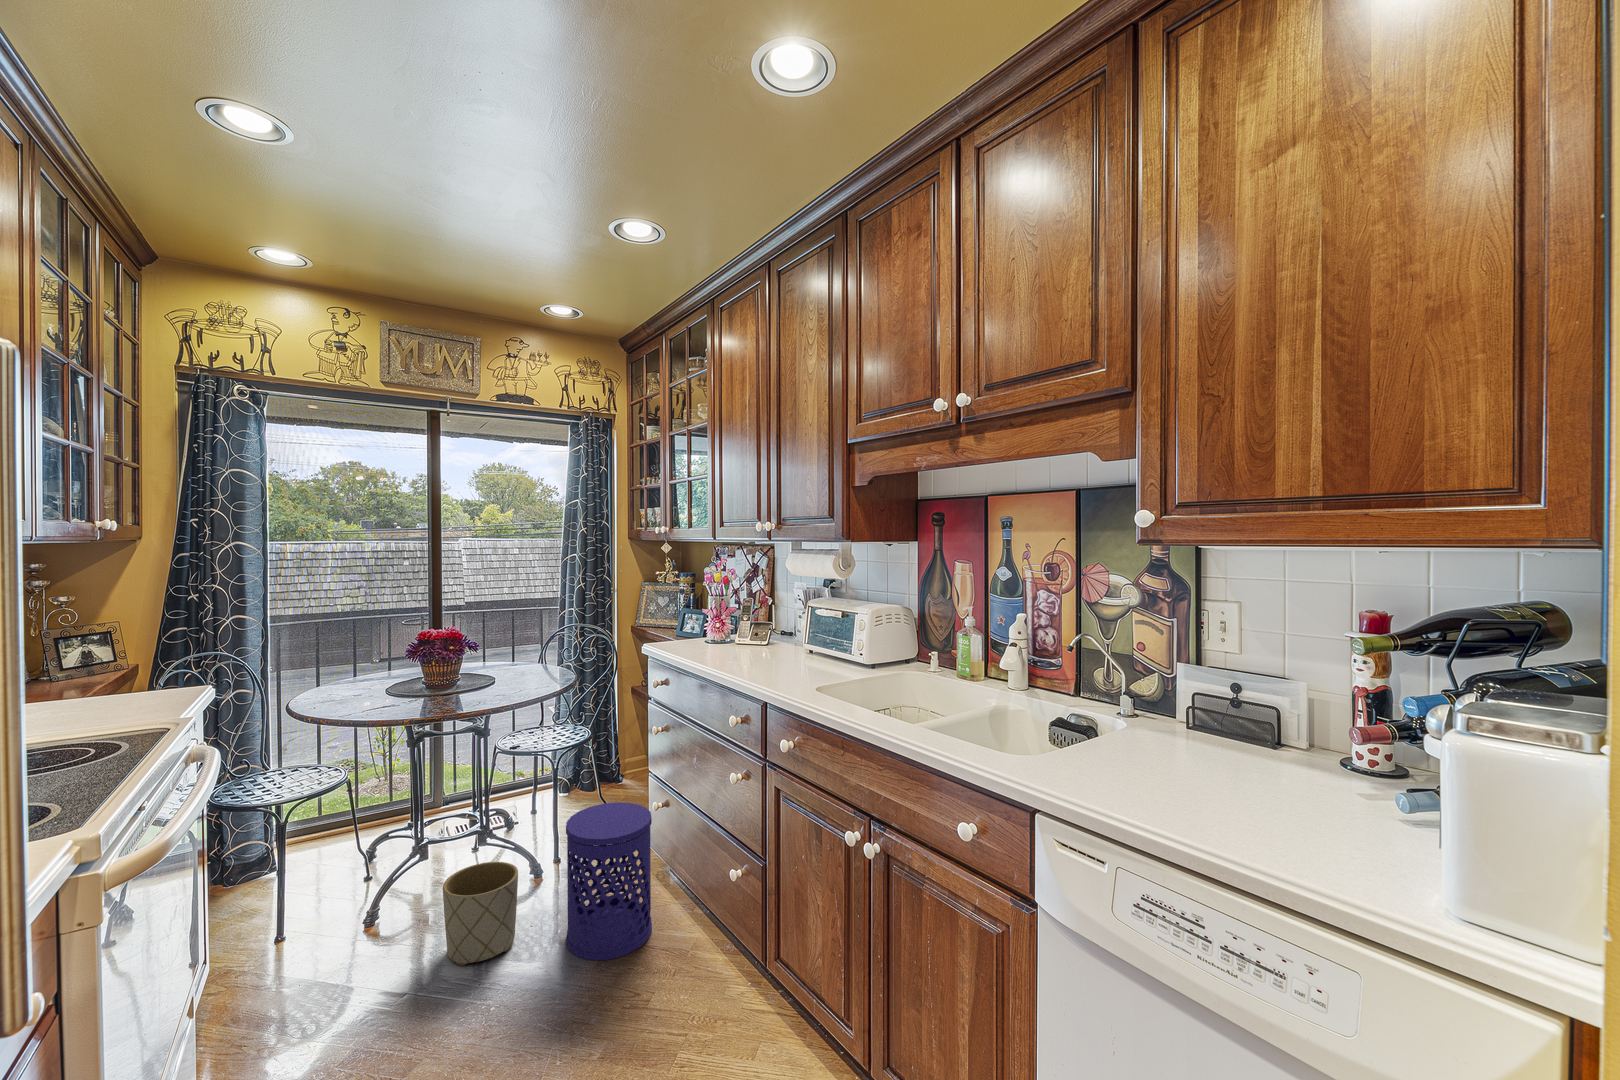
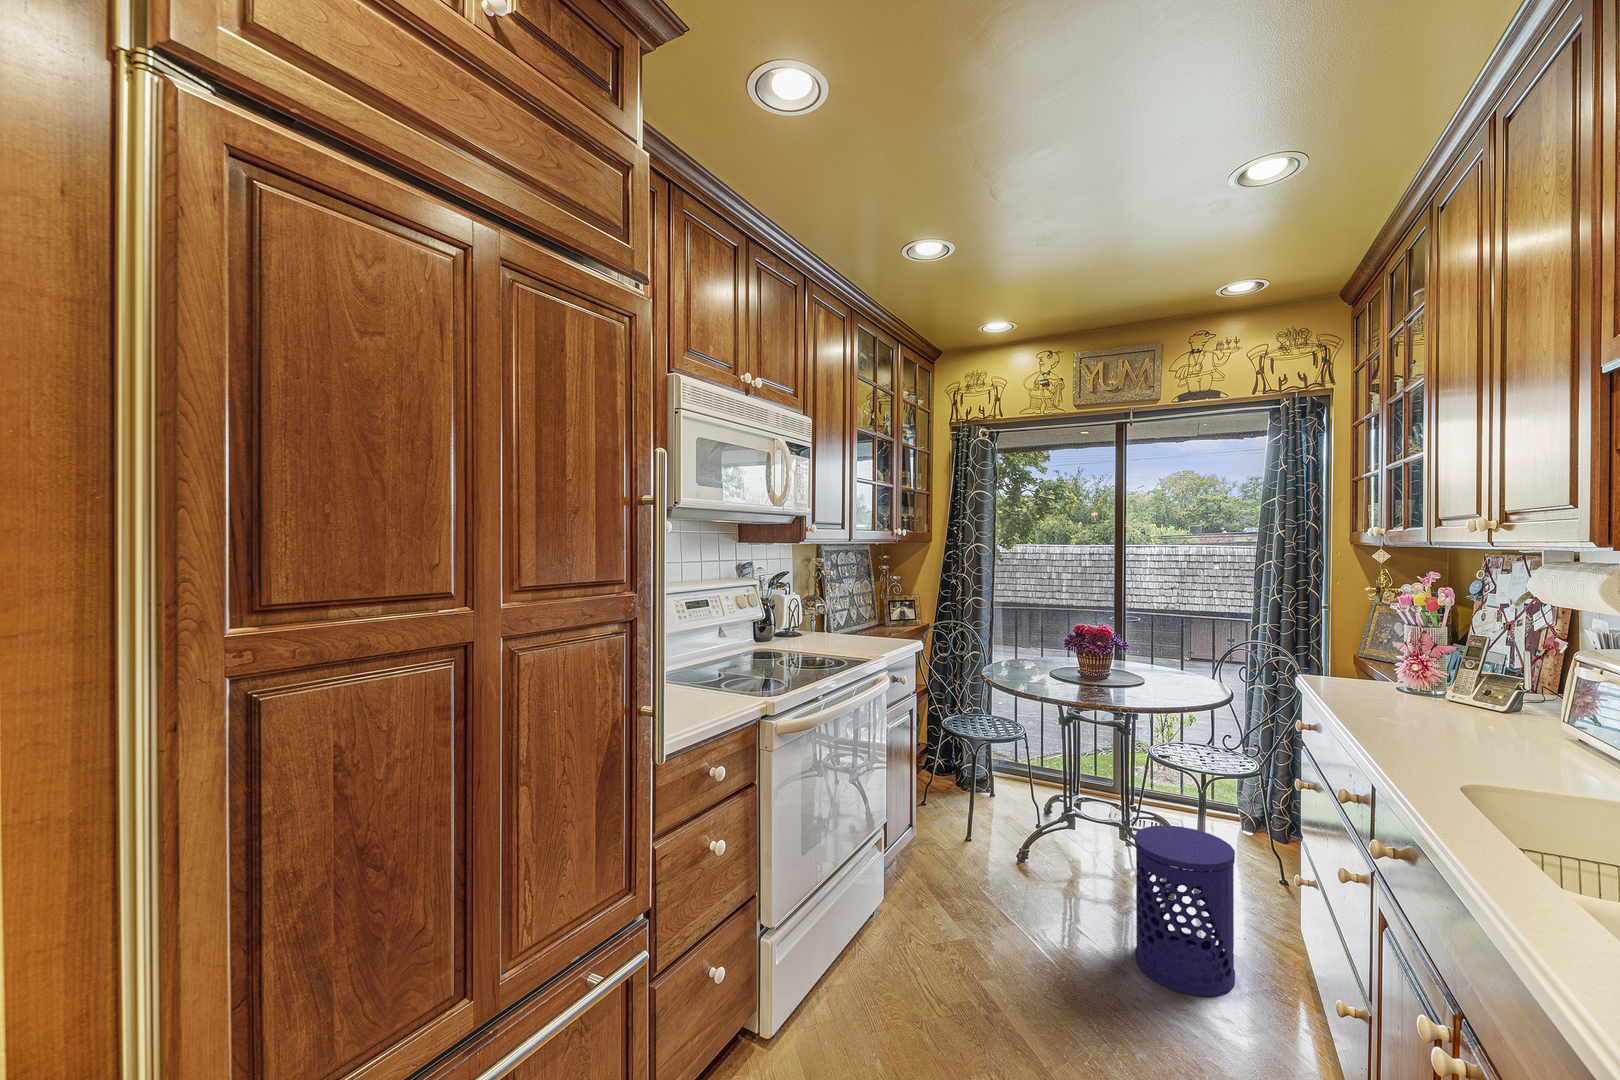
planter: present [443,862,518,966] -> none [1040,836,1105,926]

